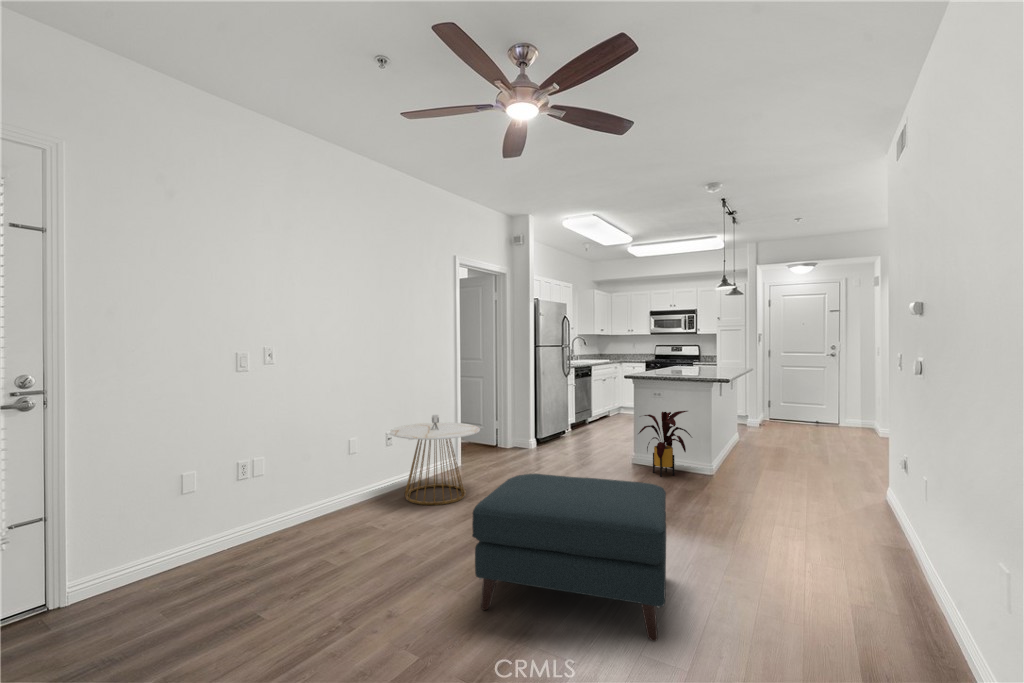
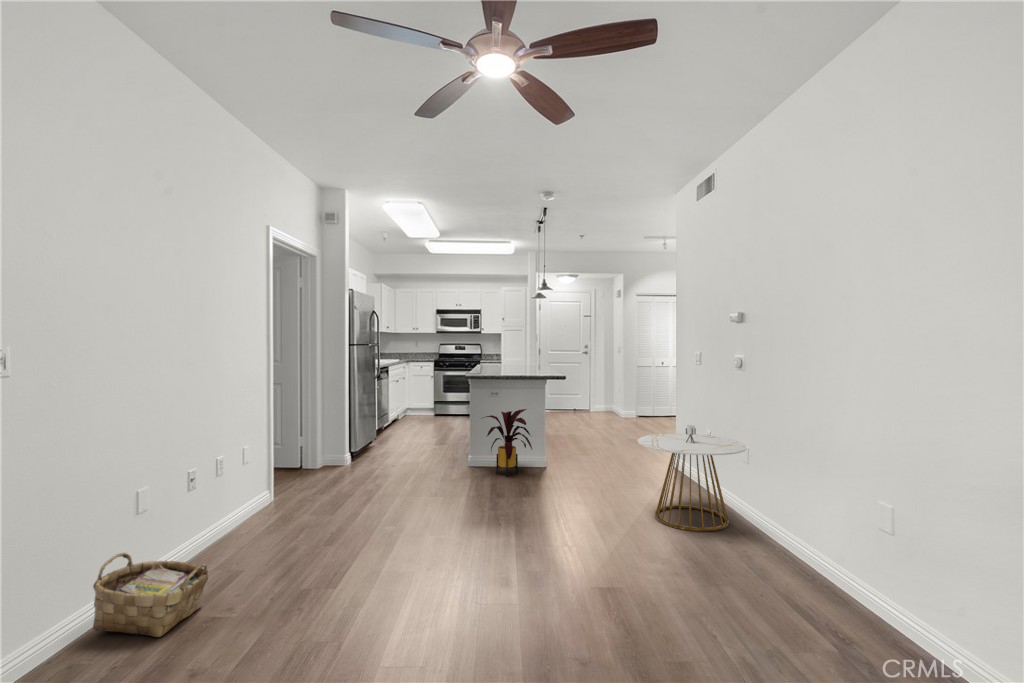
side table: present [390,415,480,505] -> present [638,425,747,532]
ottoman: present [472,474,666,641] -> none [444,482,656,654]
woven basket: none [295,482,359,541] -> present [93,553,208,637]

